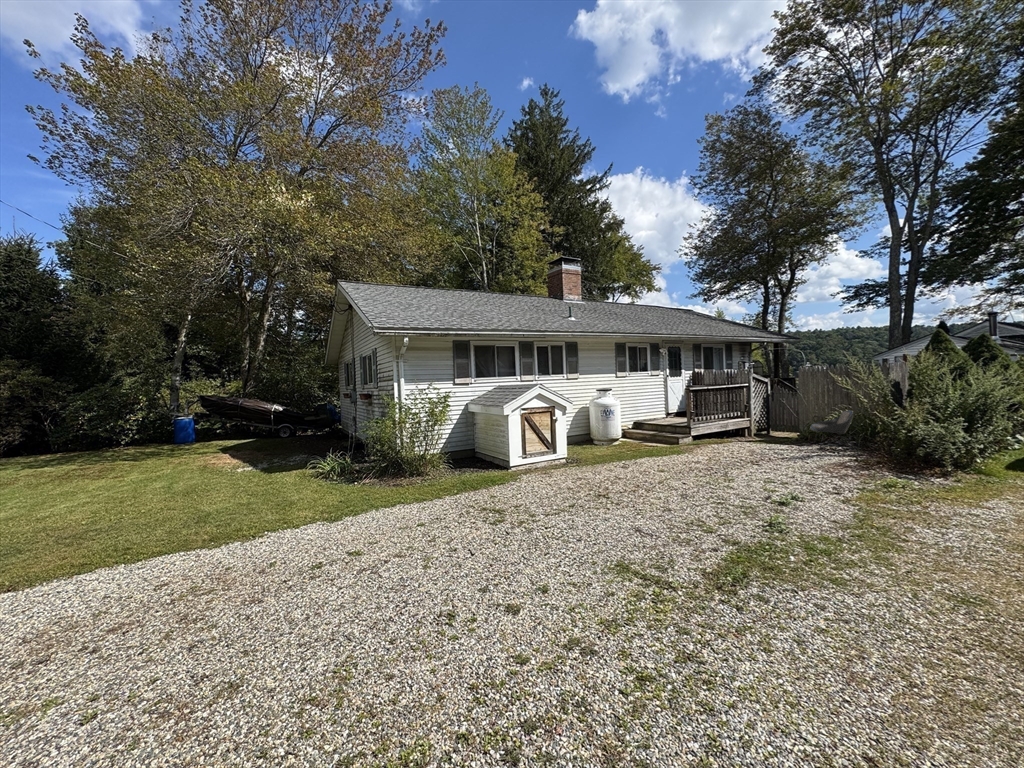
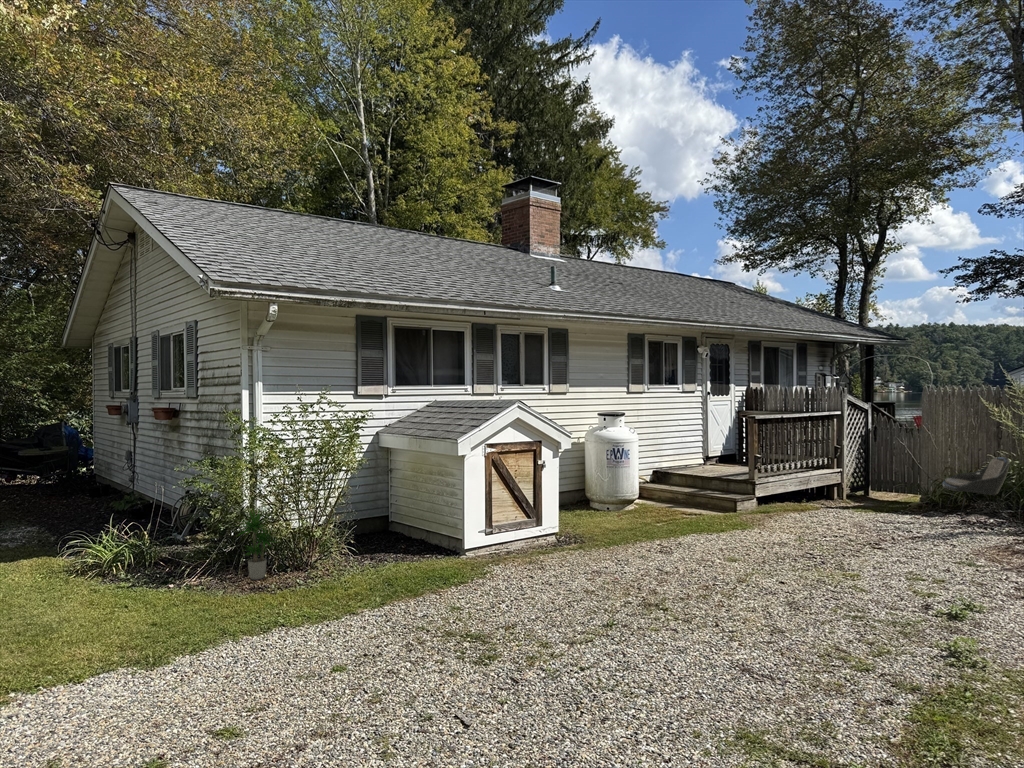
potted plant: none [386,443,411,480] -> present [240,509,275,579]

